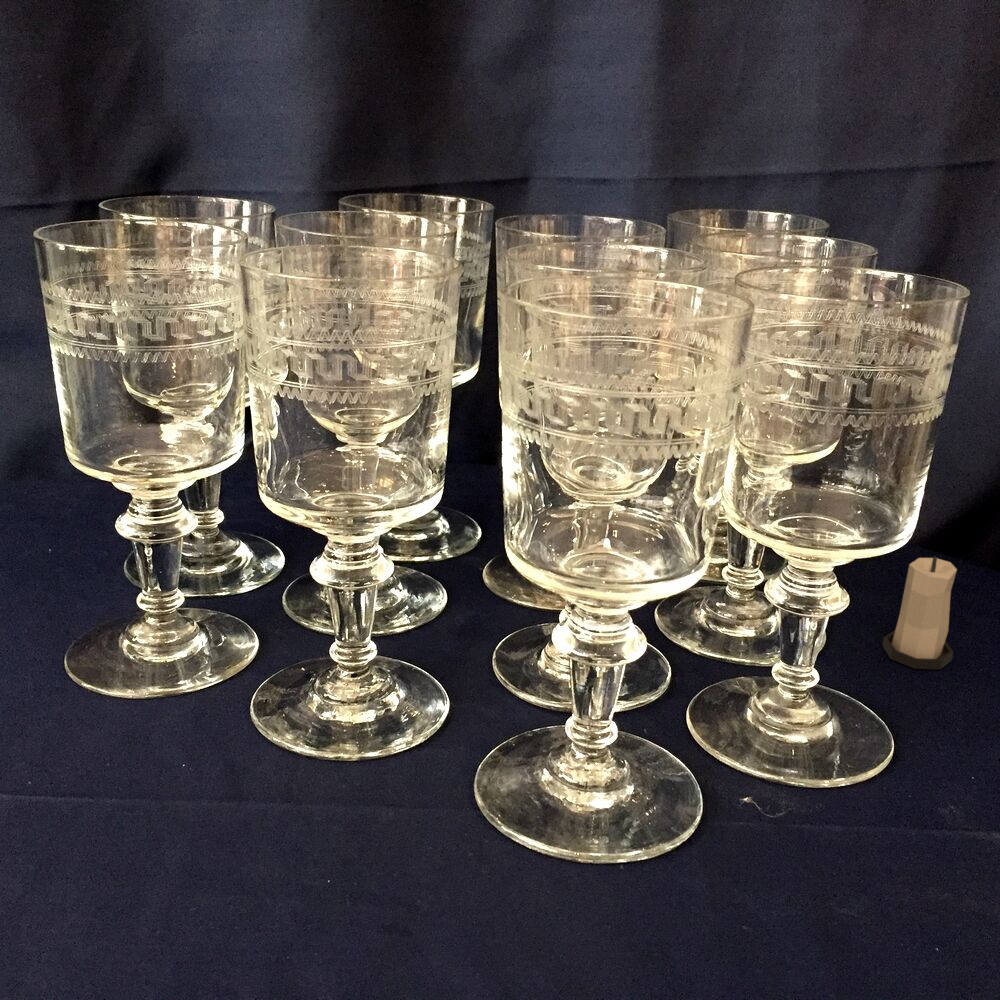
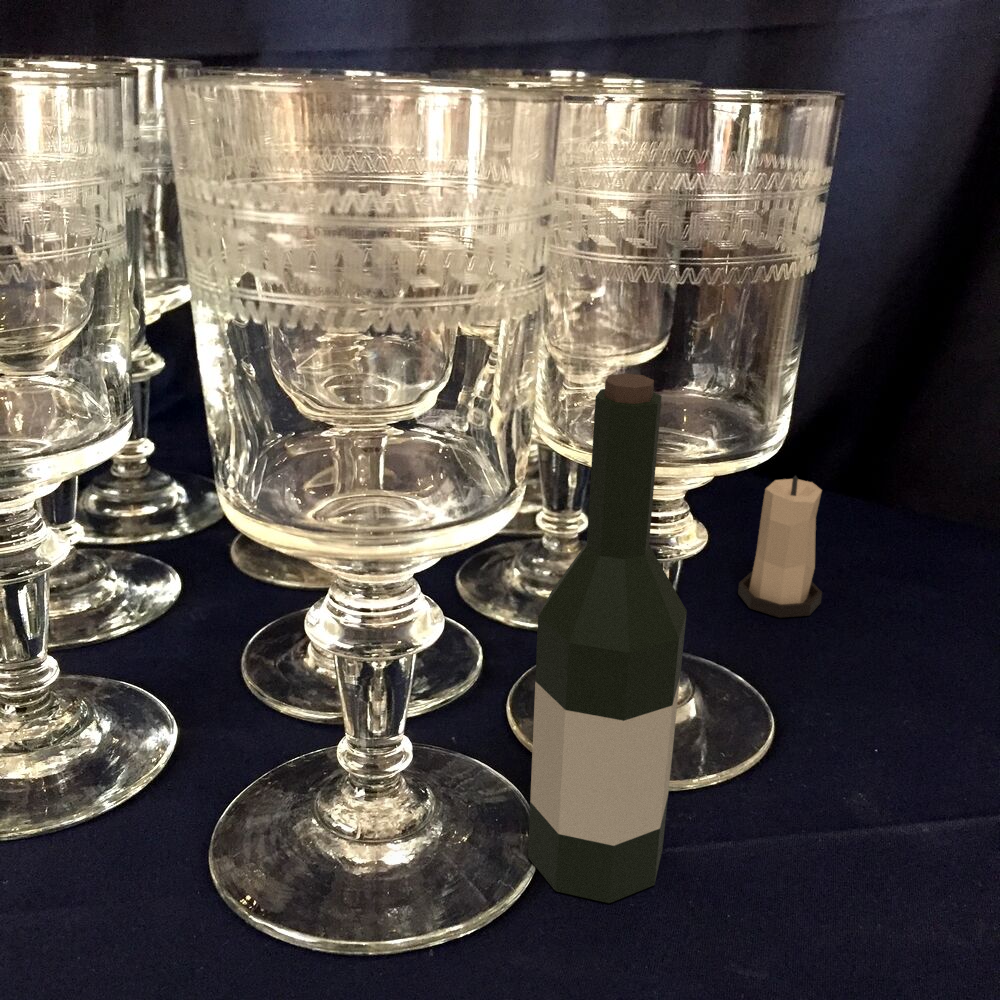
wine bottle: none [694,487,820,856] -> present [528,373,687,903]

